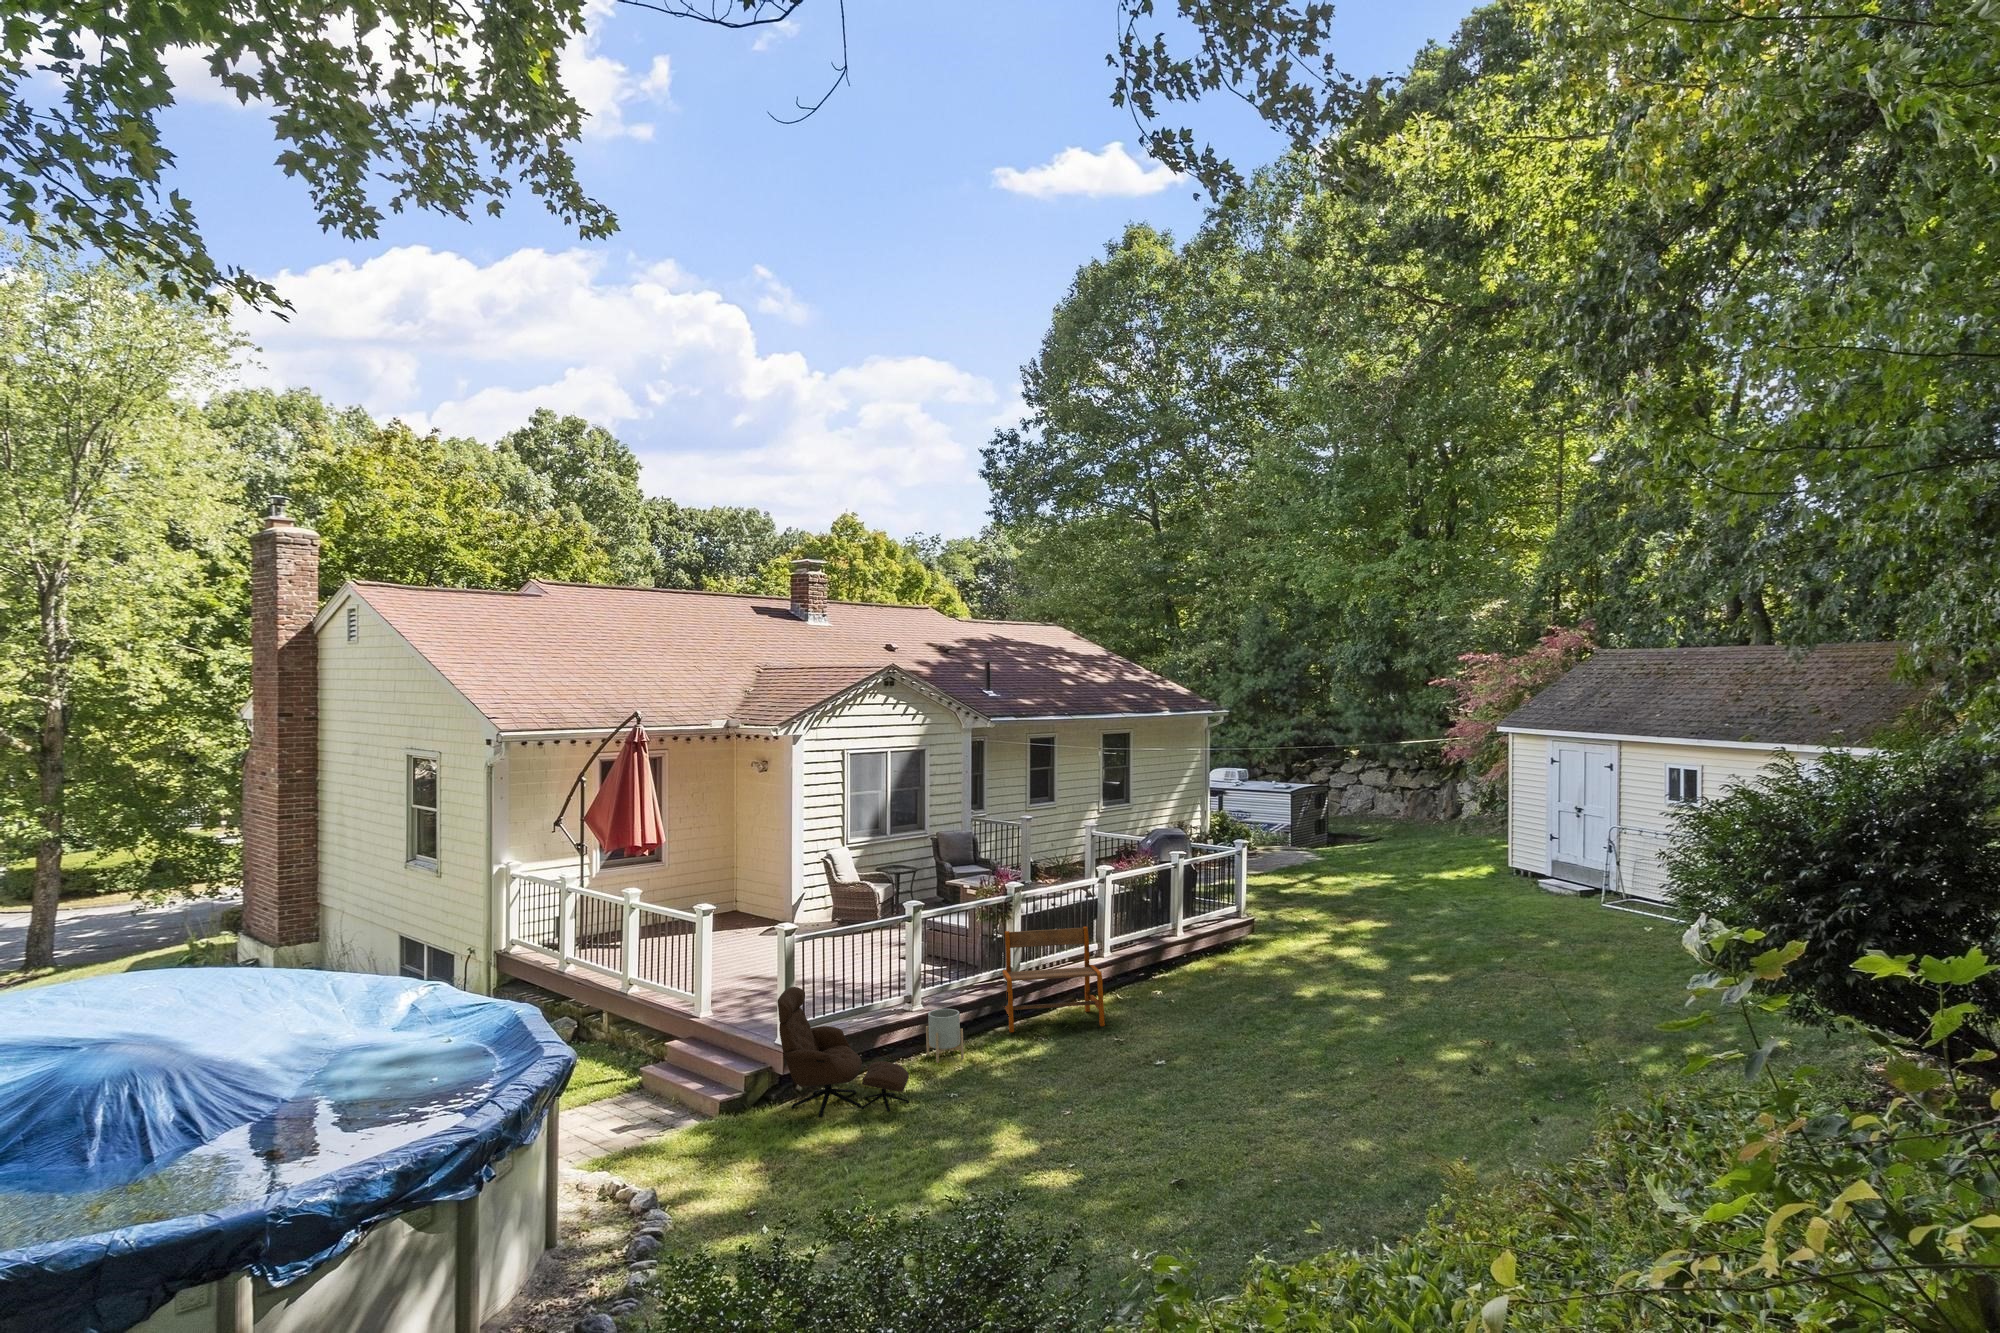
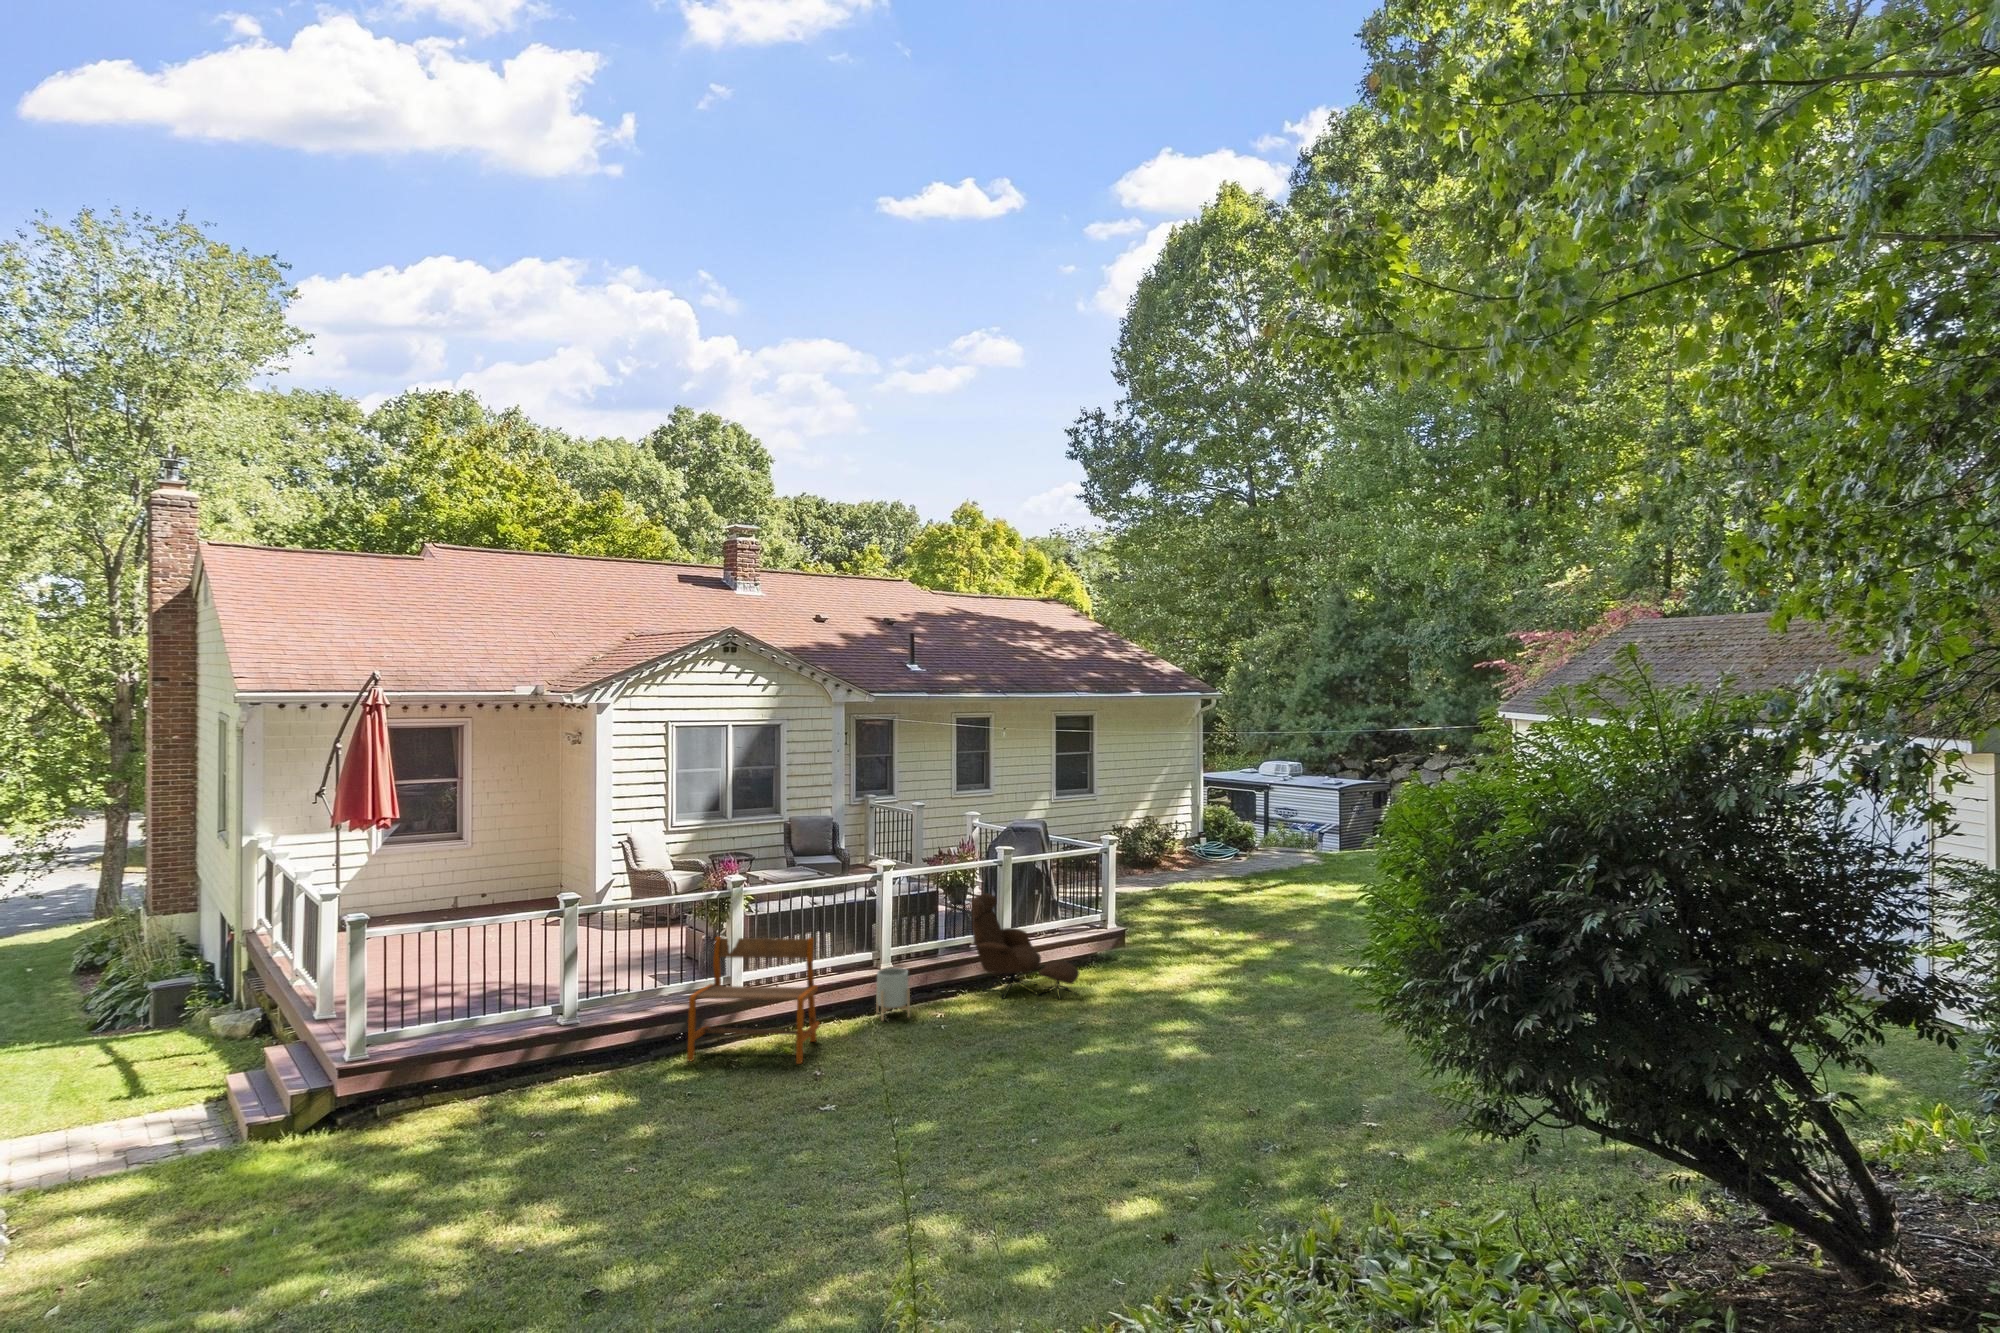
lounge chair: present [777,987,909,1117] -> present [971,893,1080,999]
planter: present [926,1009,964,1063] -> present [876,968,910,1021]

